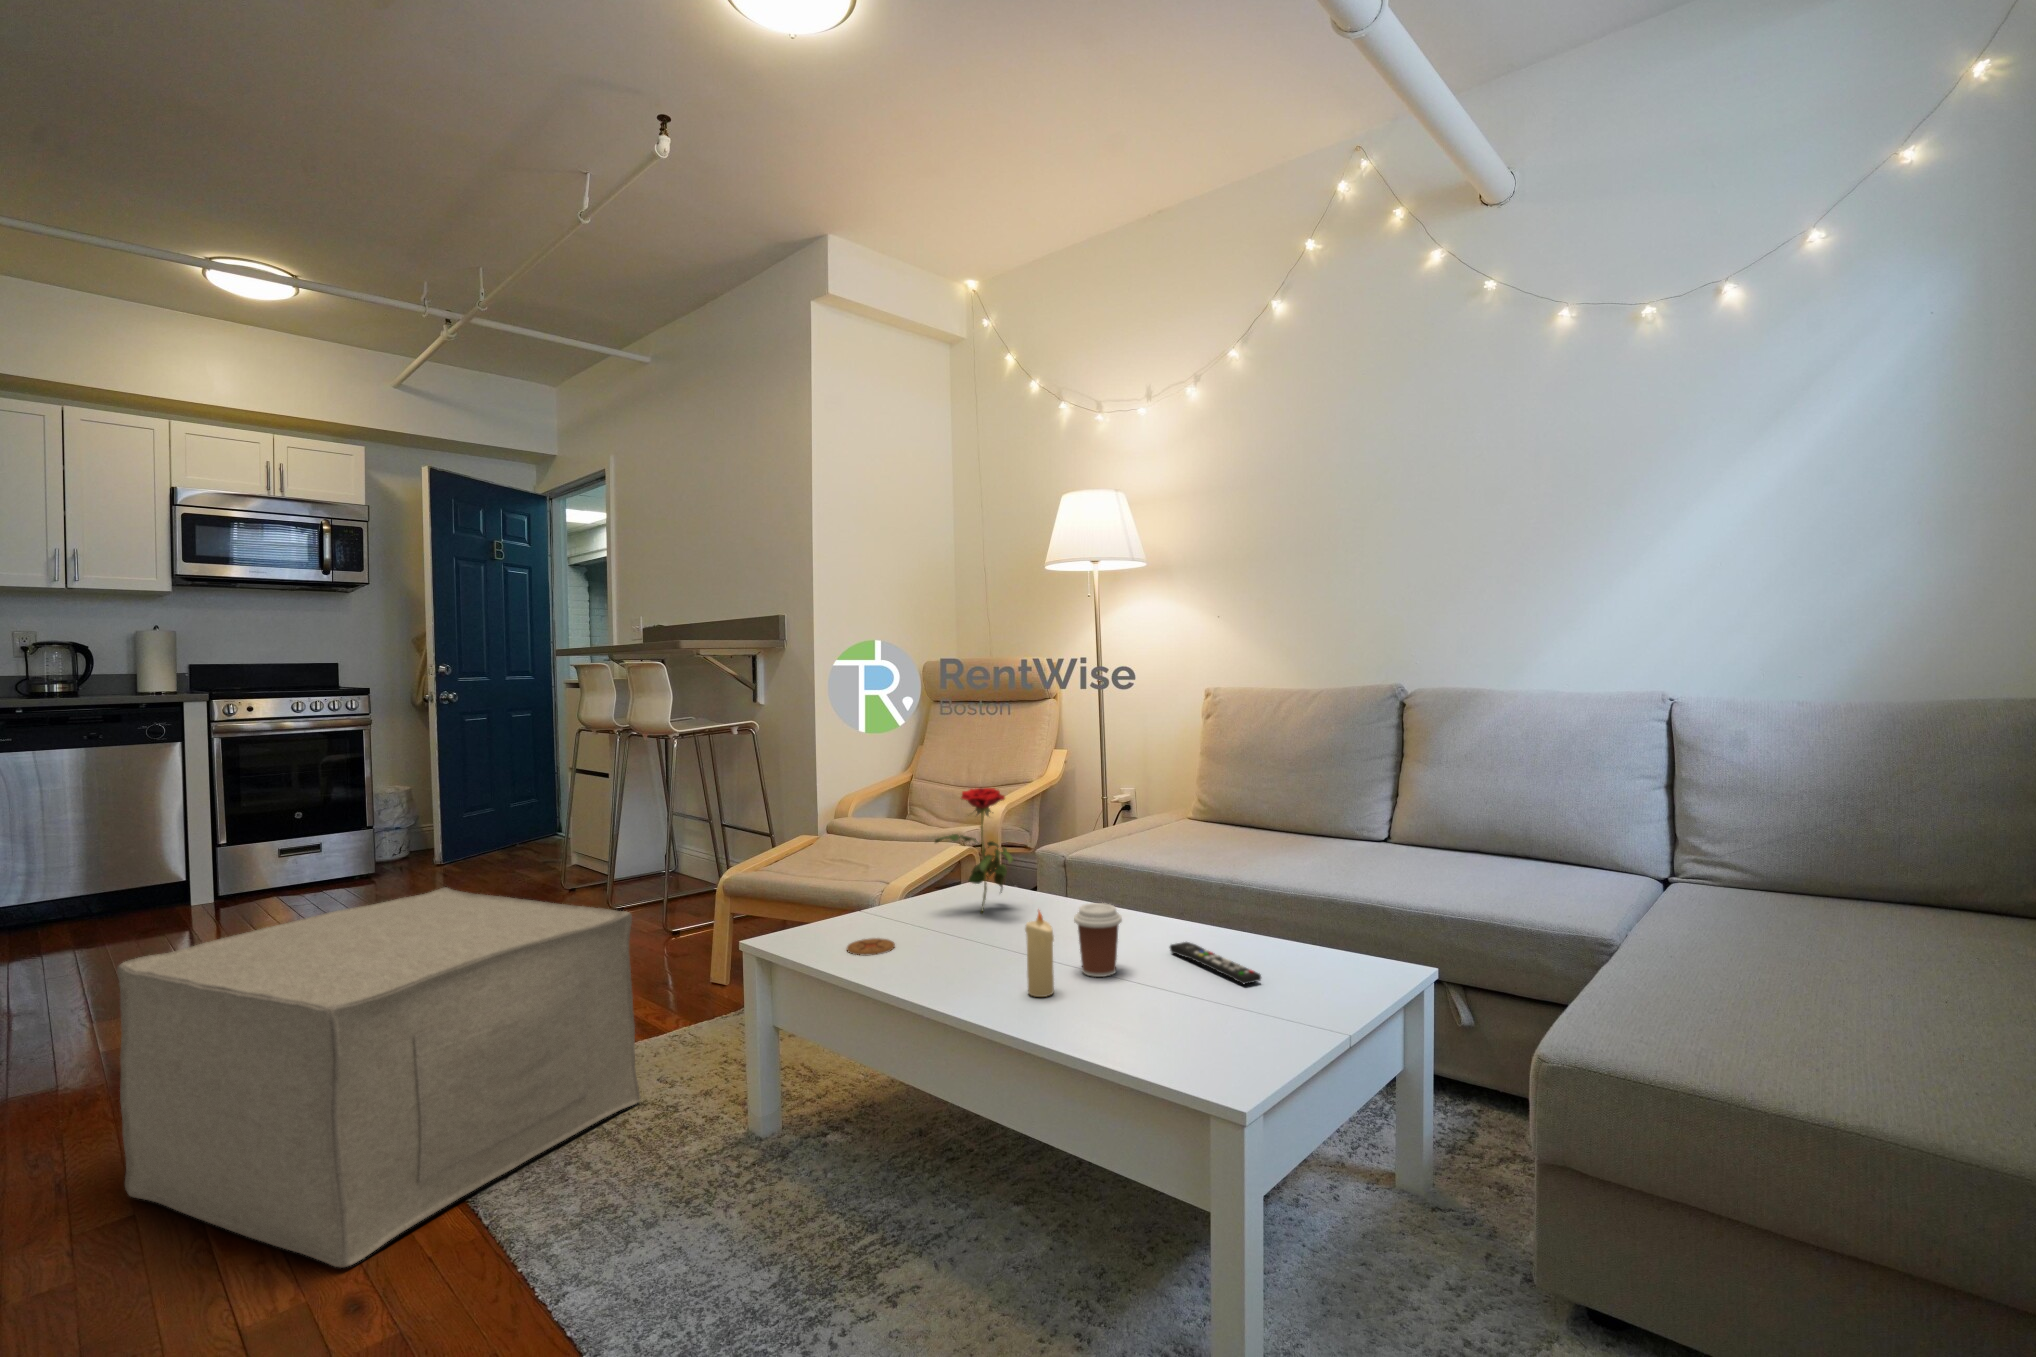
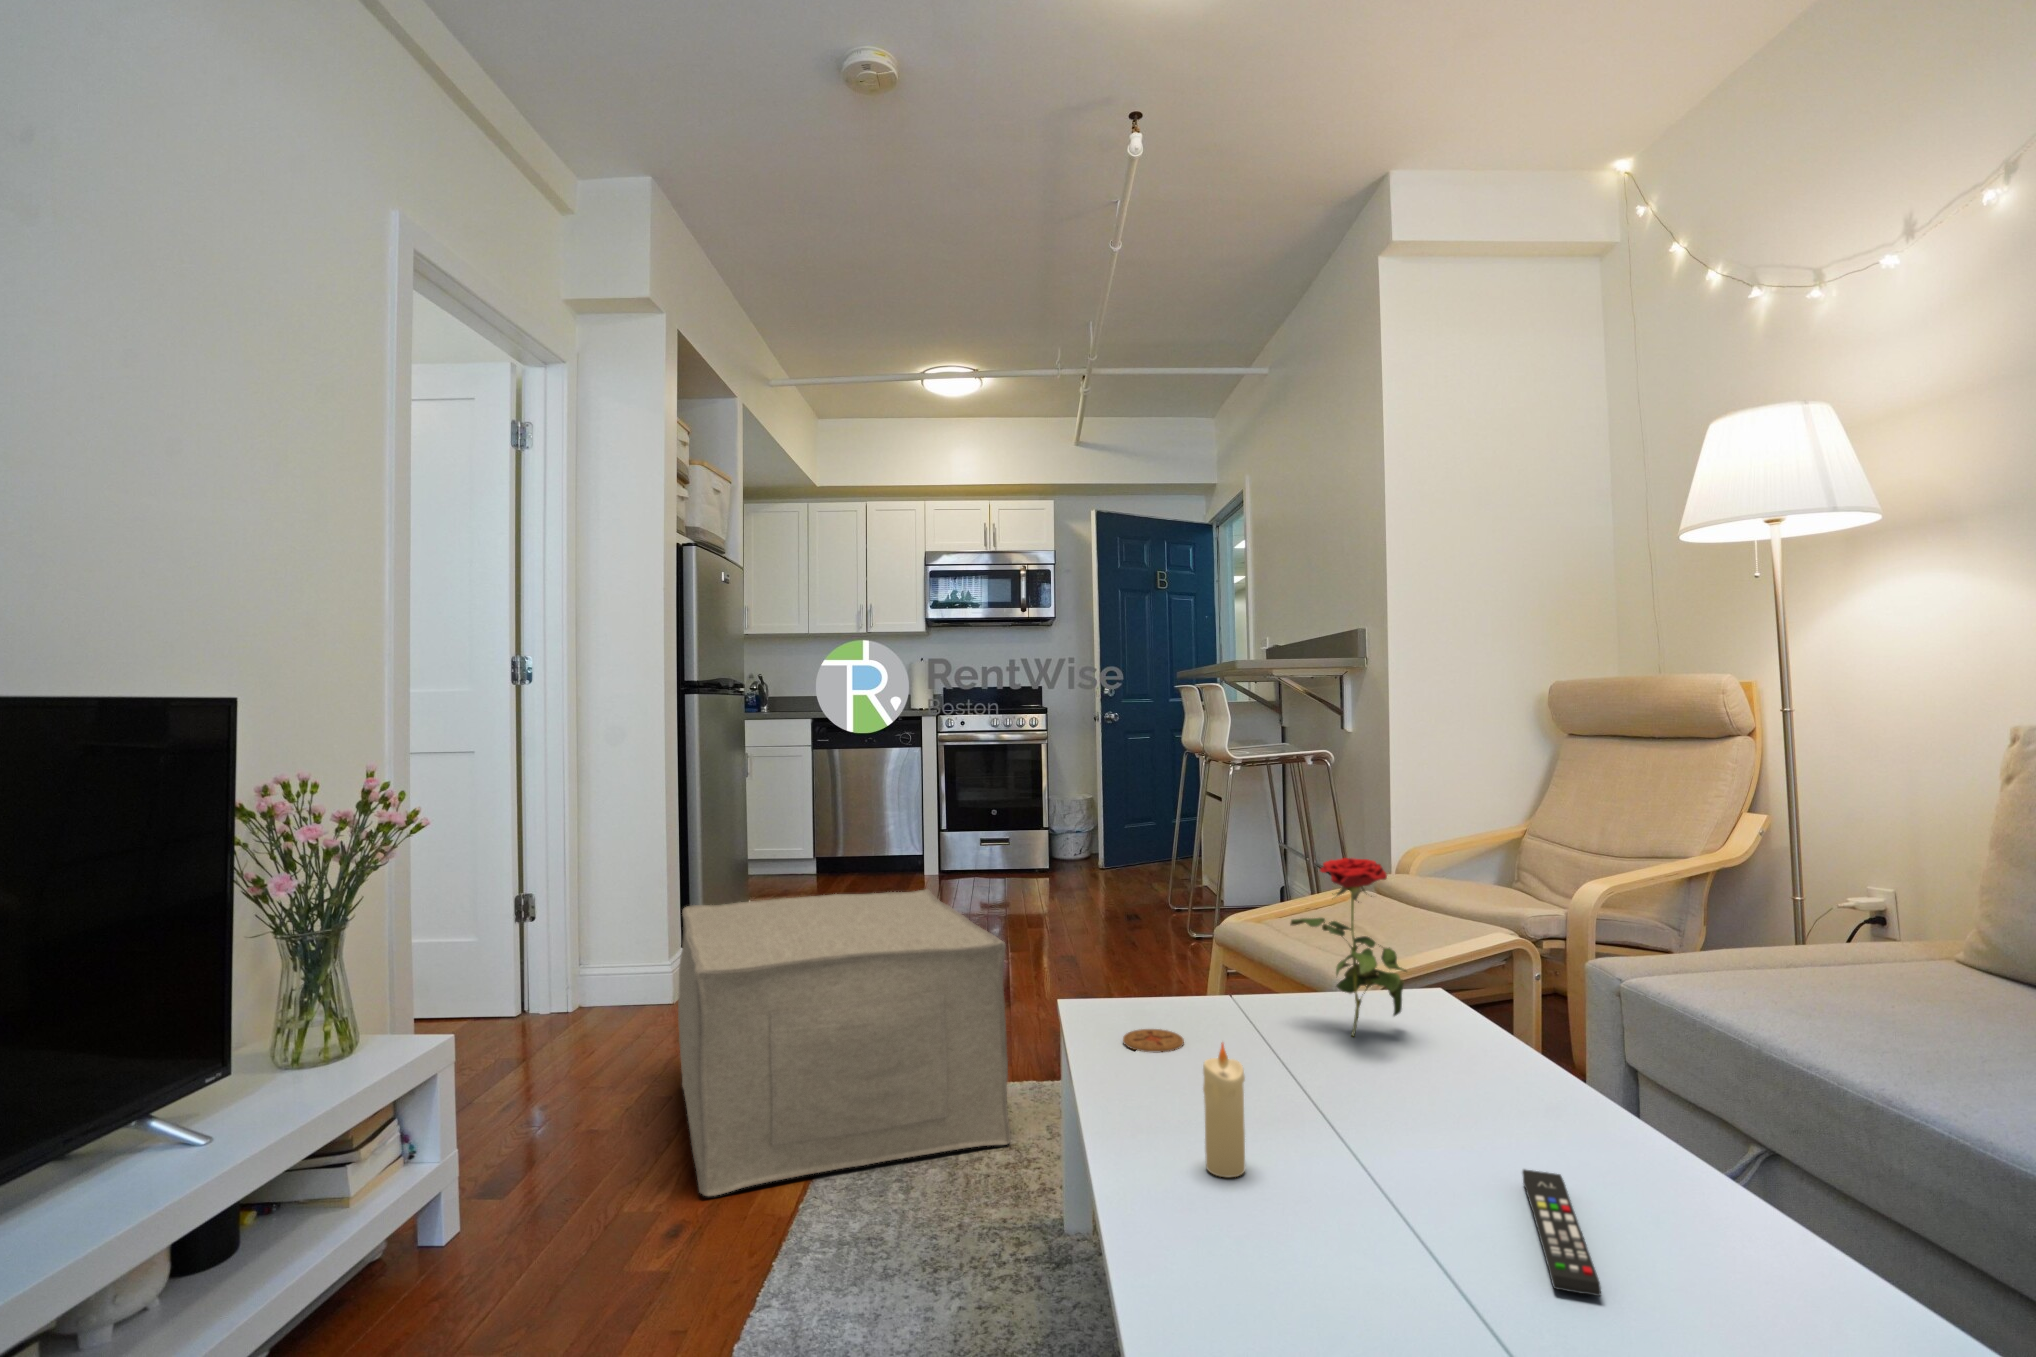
coffee cup: present [1074,903,1122,977] -> none [1316,1057,1397,1183]

